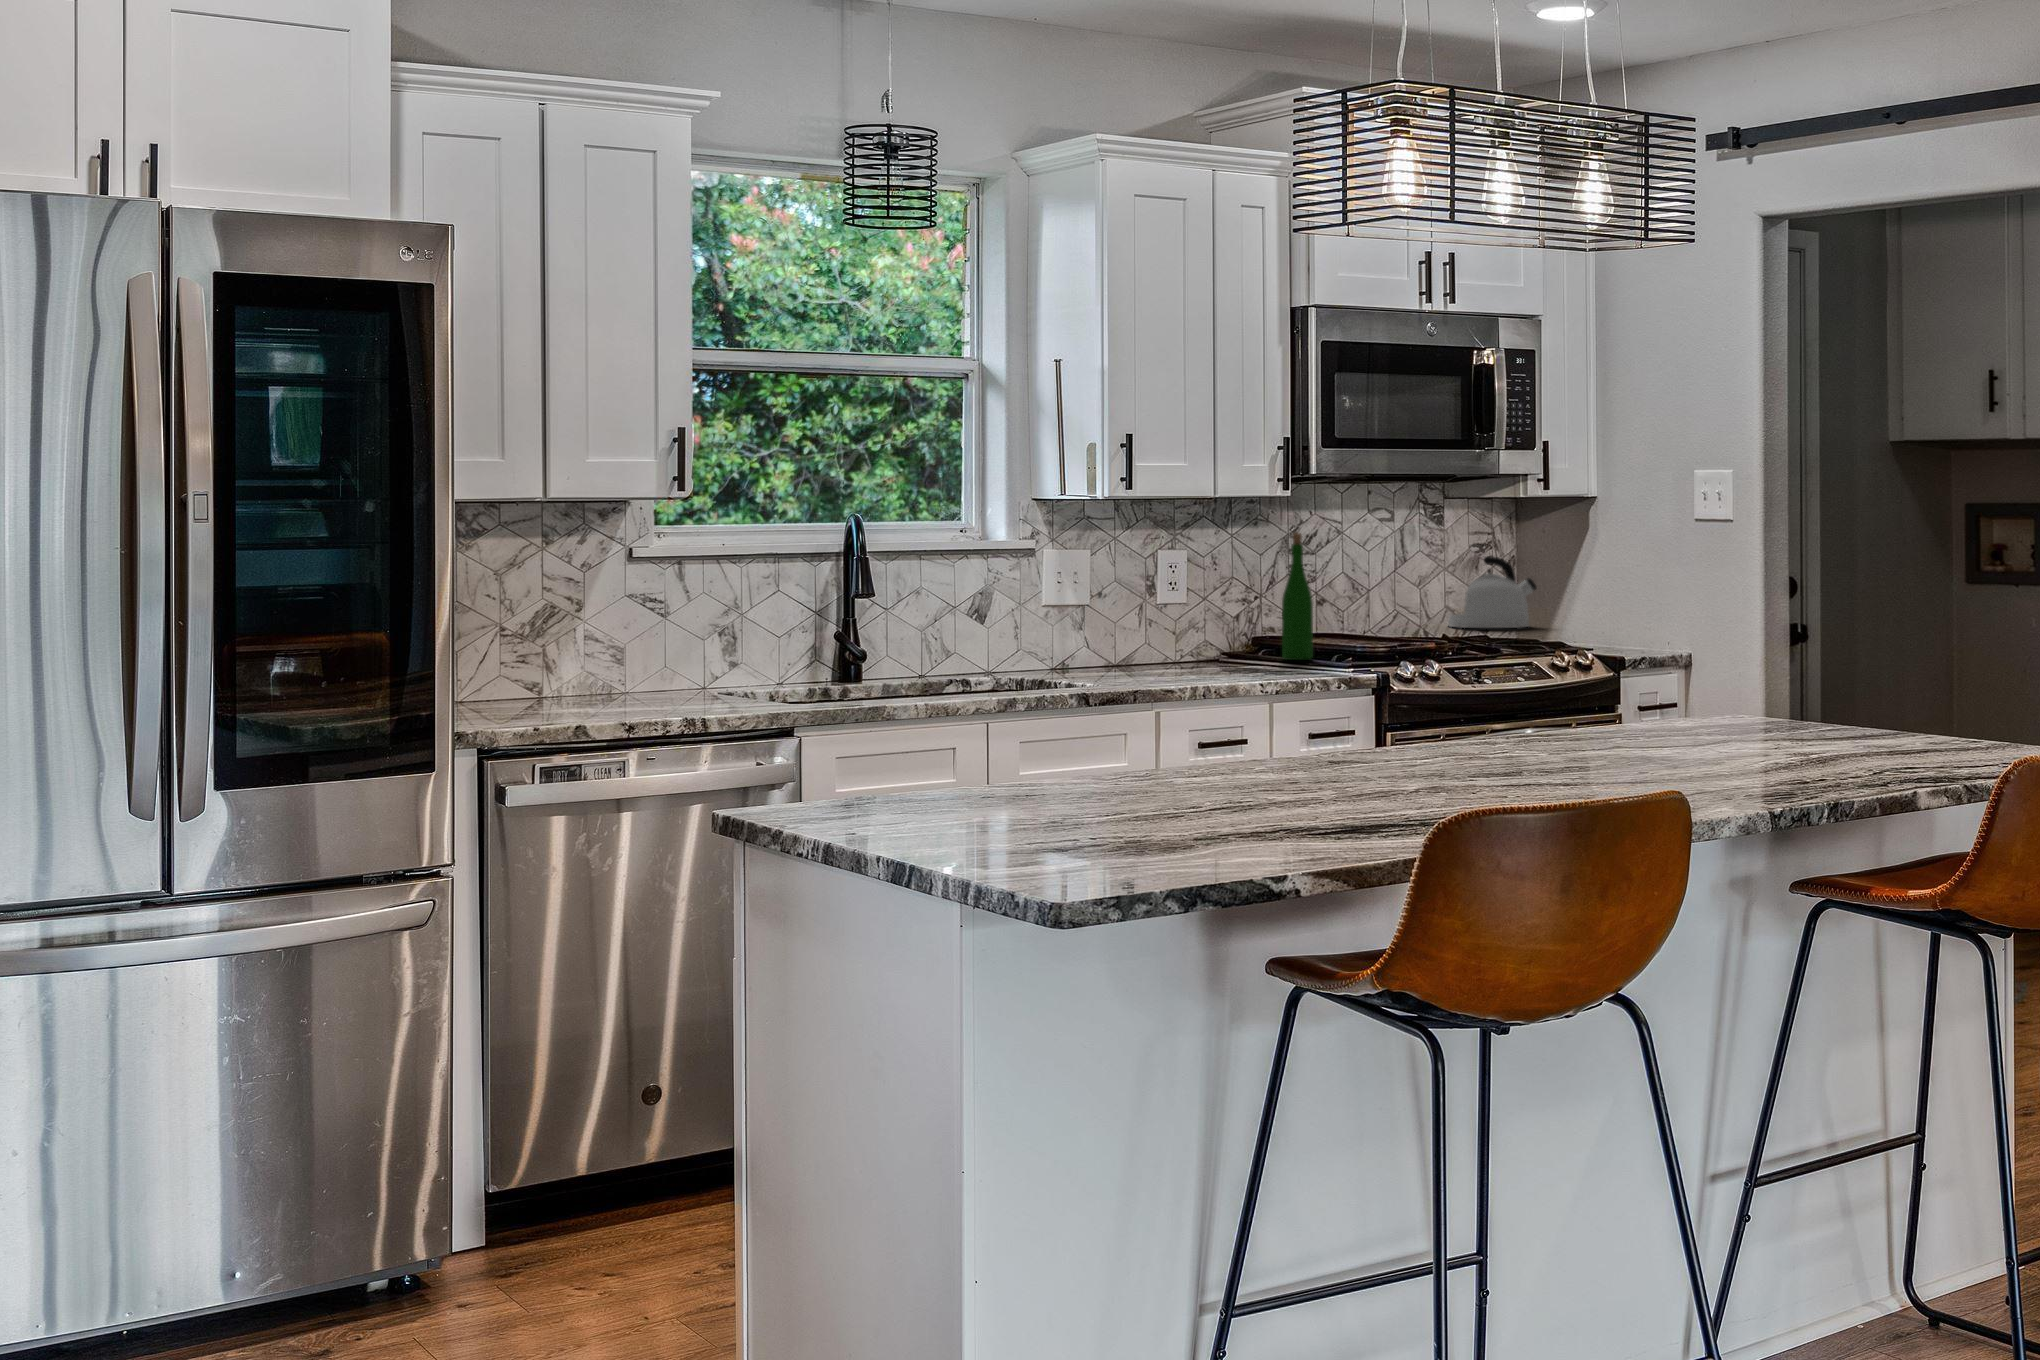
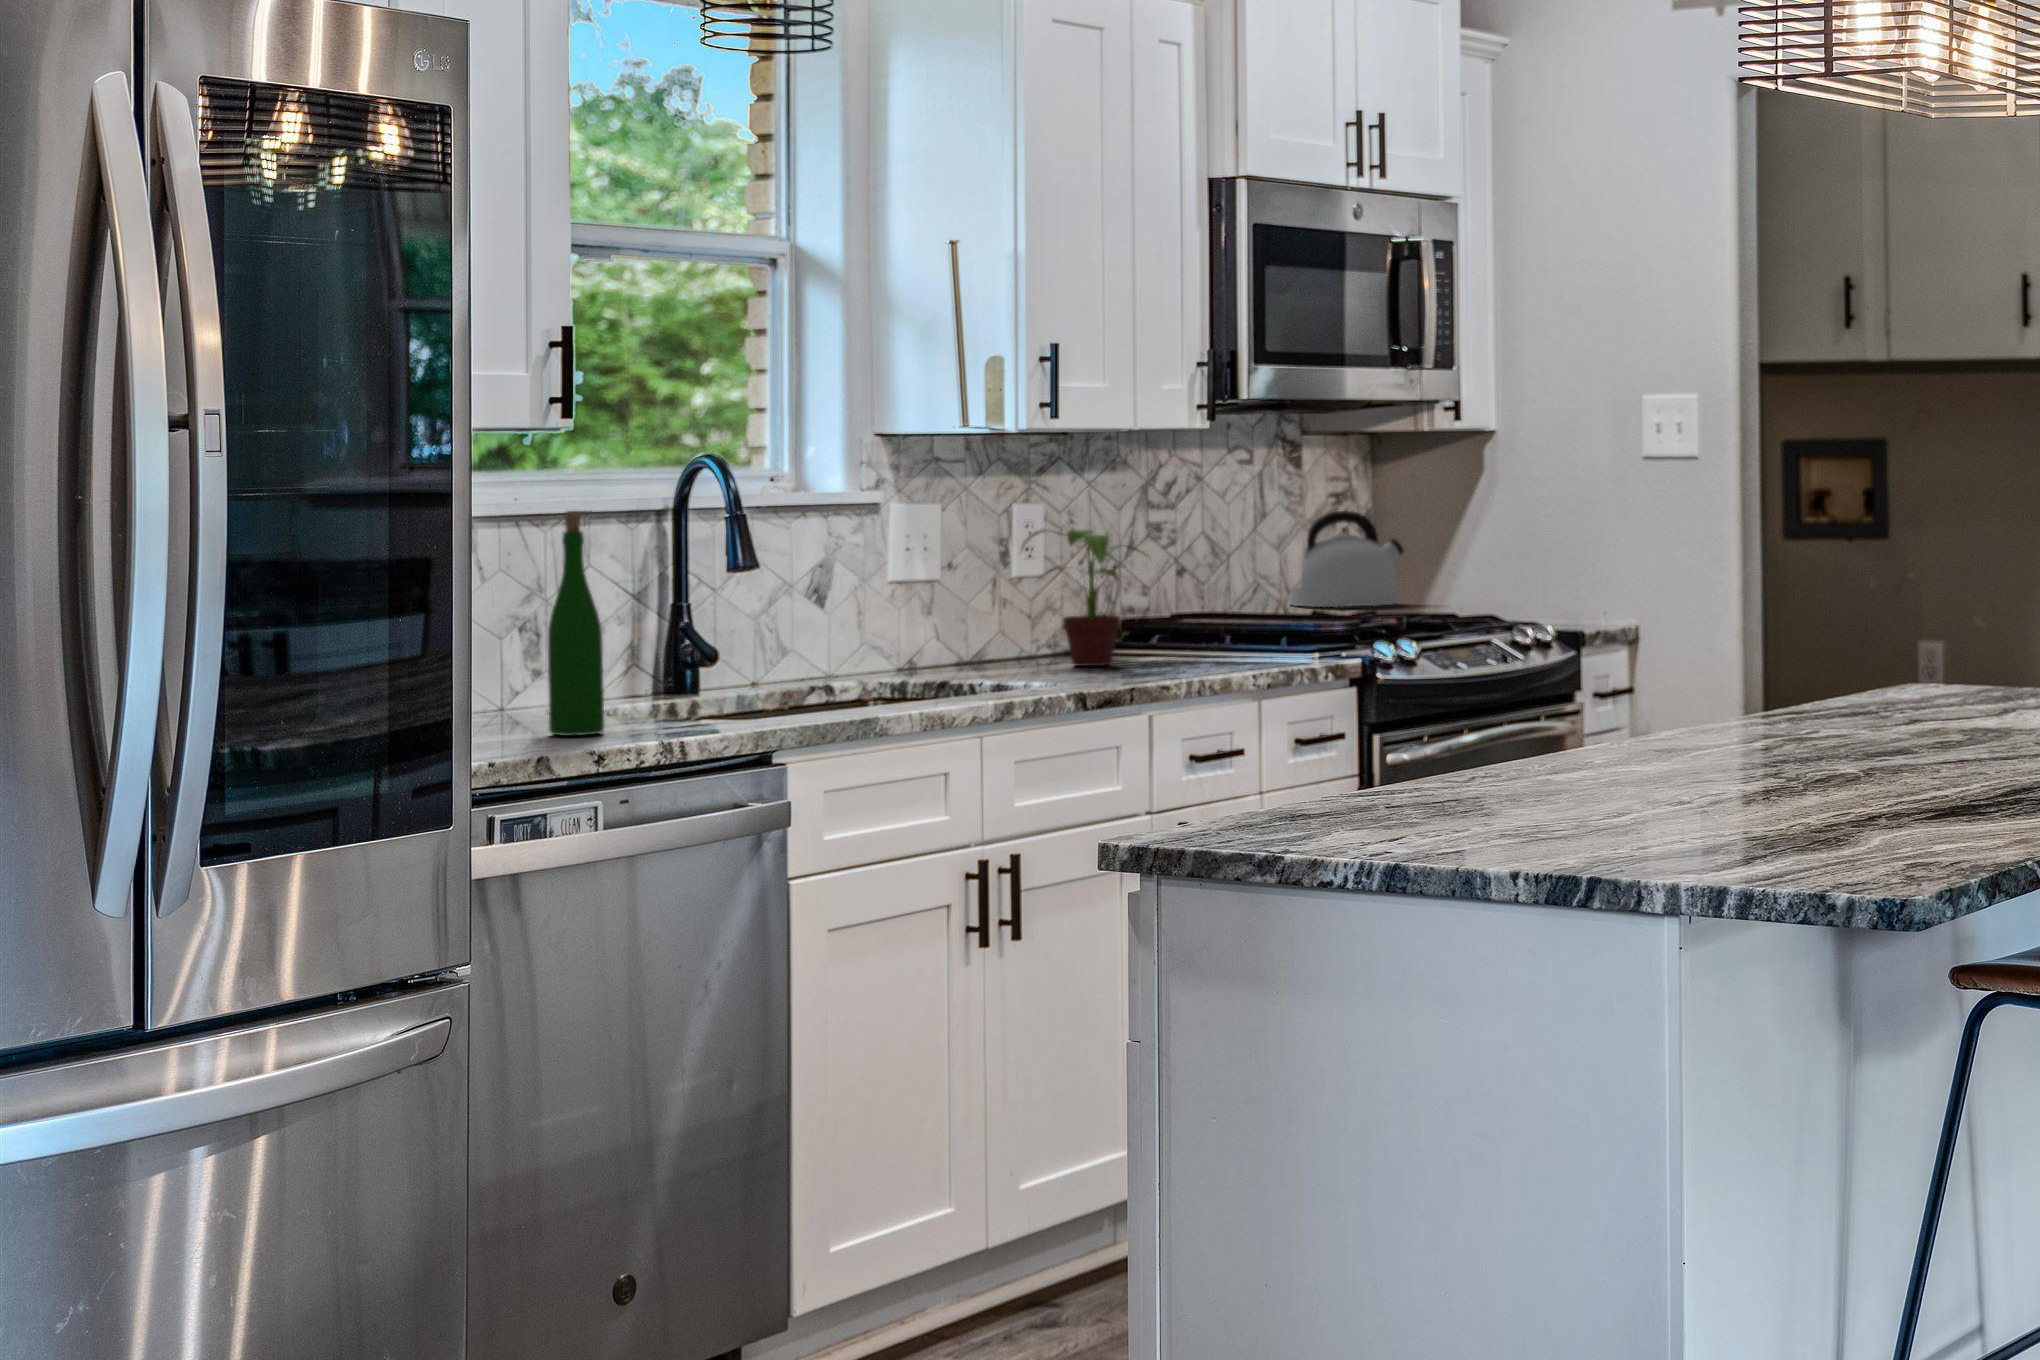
wine bottle: present [1282,533,1313,660] -> present [548,511,604,736]
potted plant: none [1105,570,1207,671] -> present [1022,530,1147,666]

